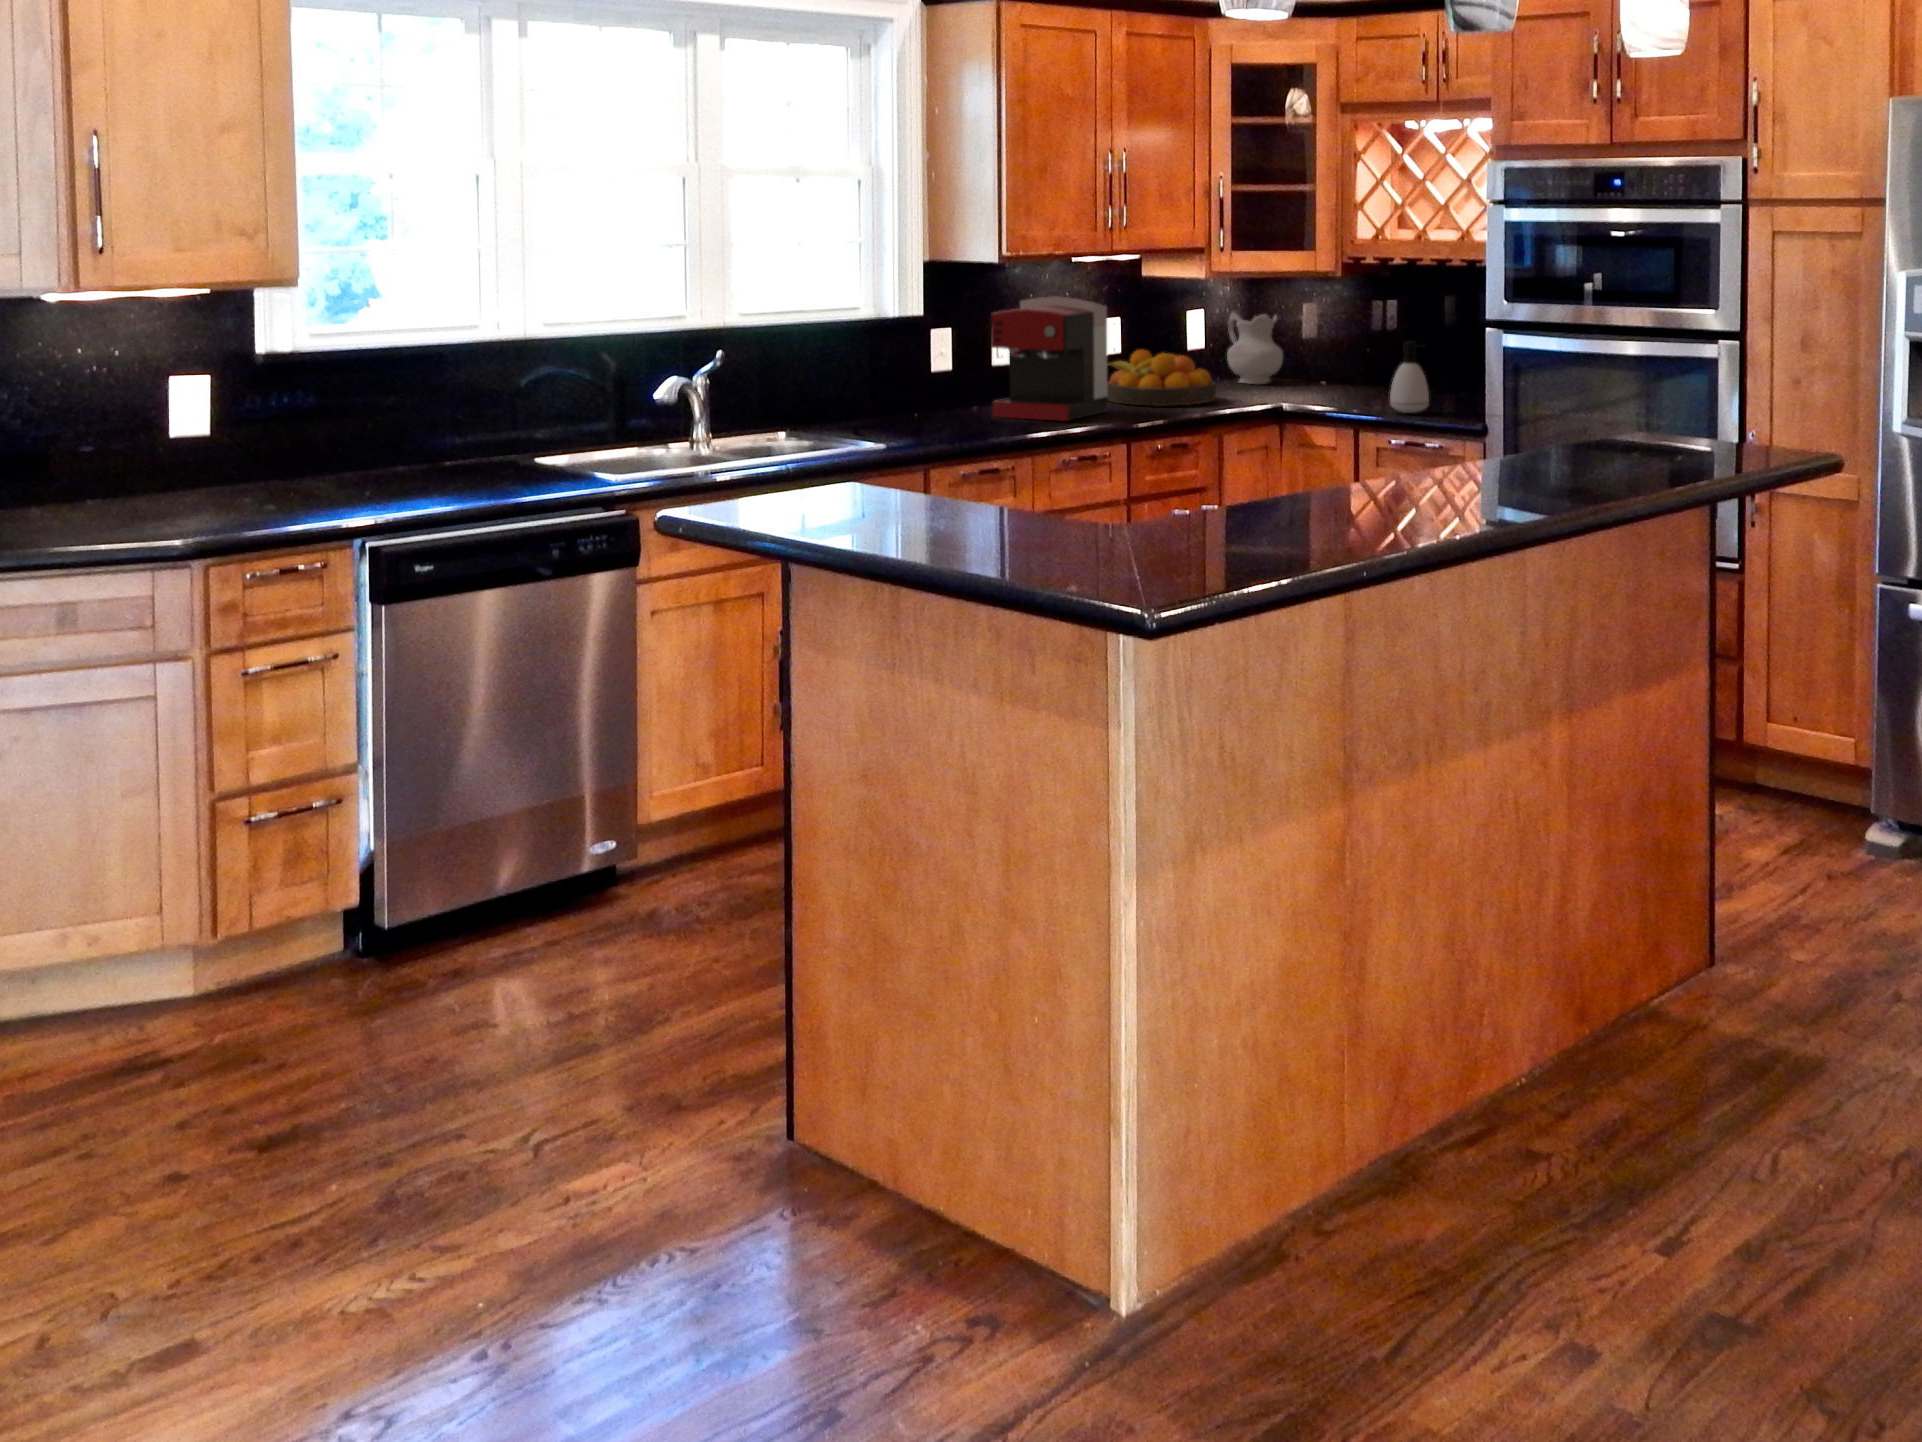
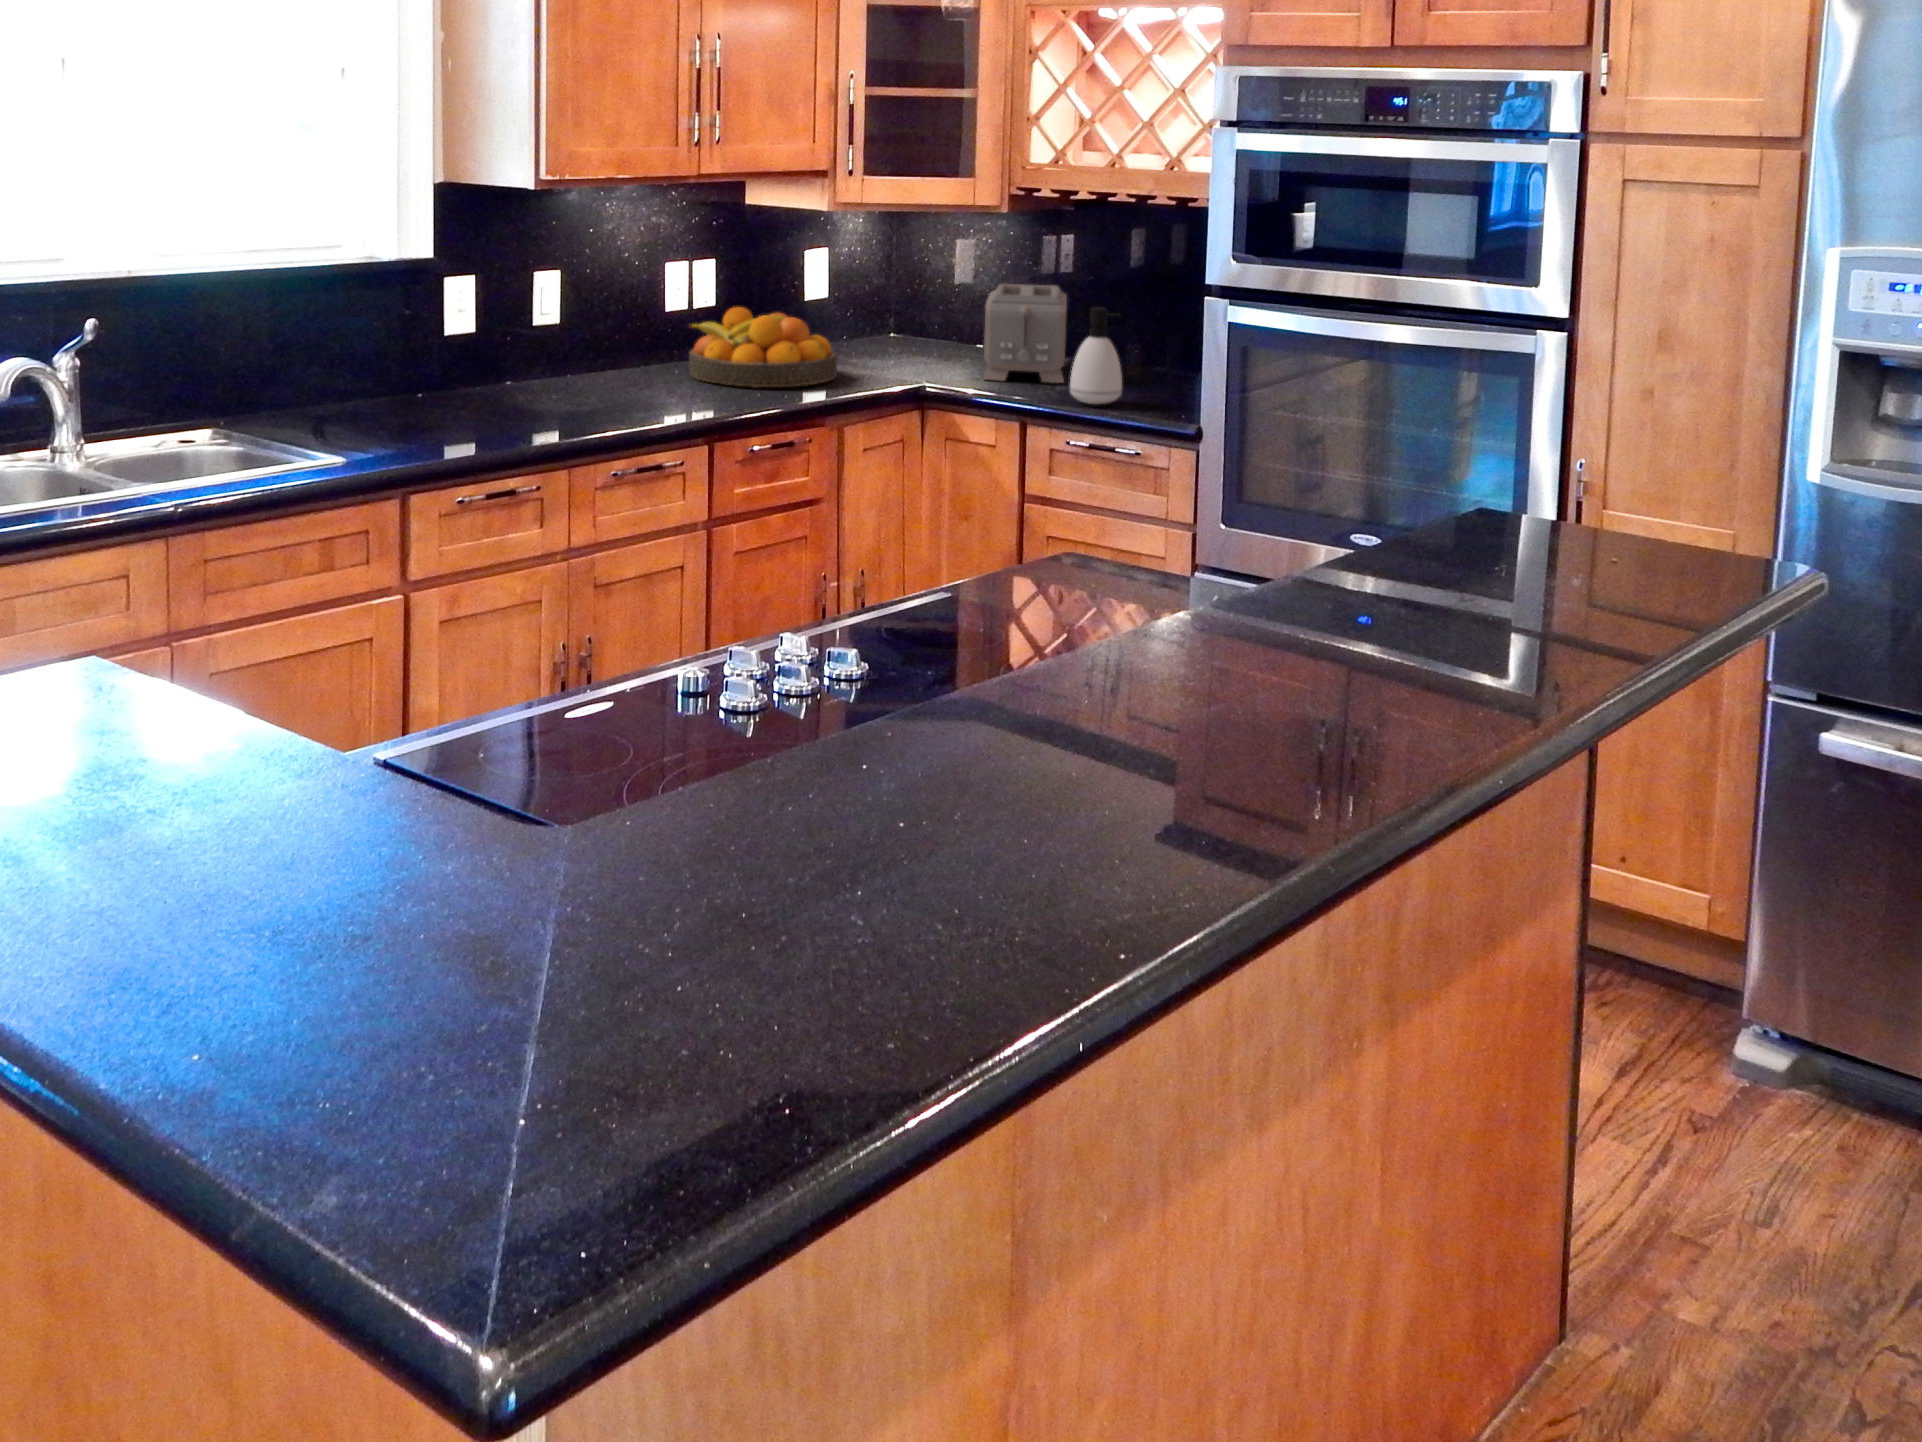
coffee maker: present [990,296,1107,421] -> none [519,237,686,415]
ceramic pitcher: present [1227,311,1283,384] -> none [856,251,929,350]
toaster: none [1326,331,1388,401] -> present [983,284,1067,383]

